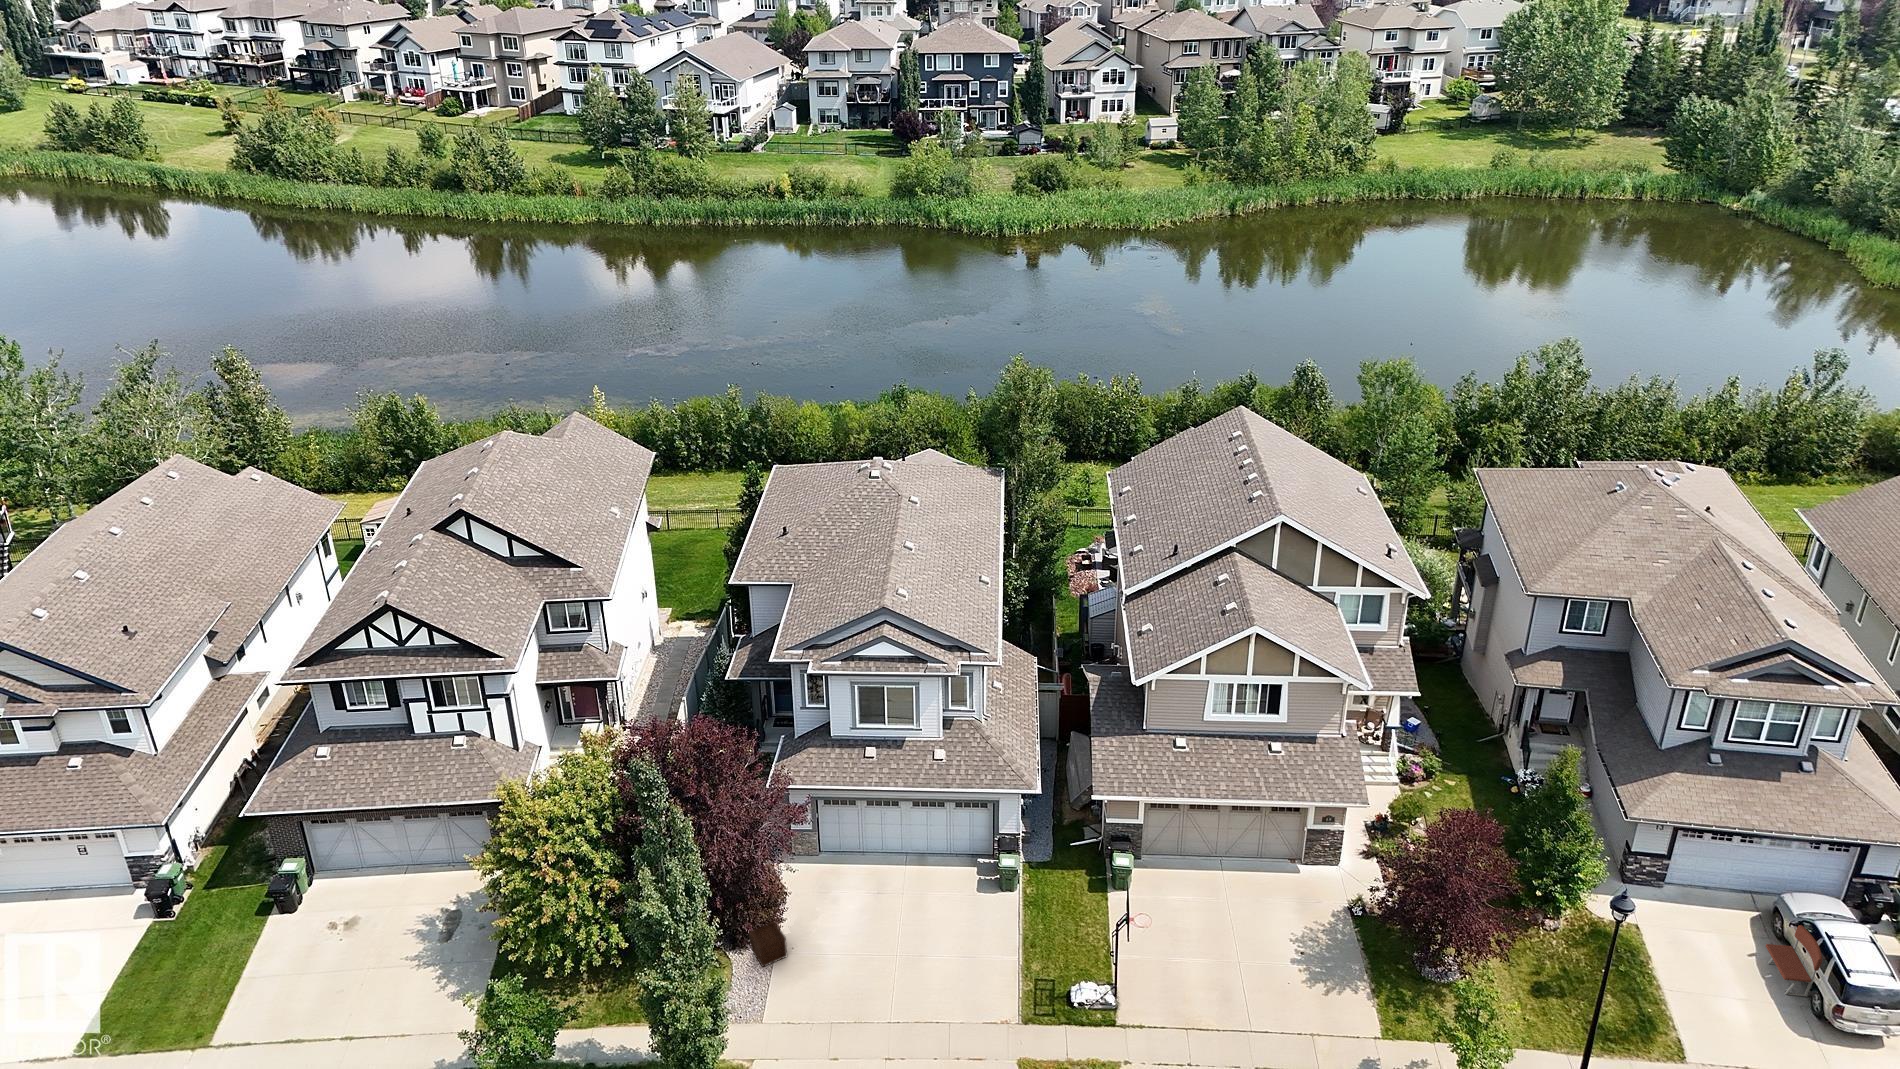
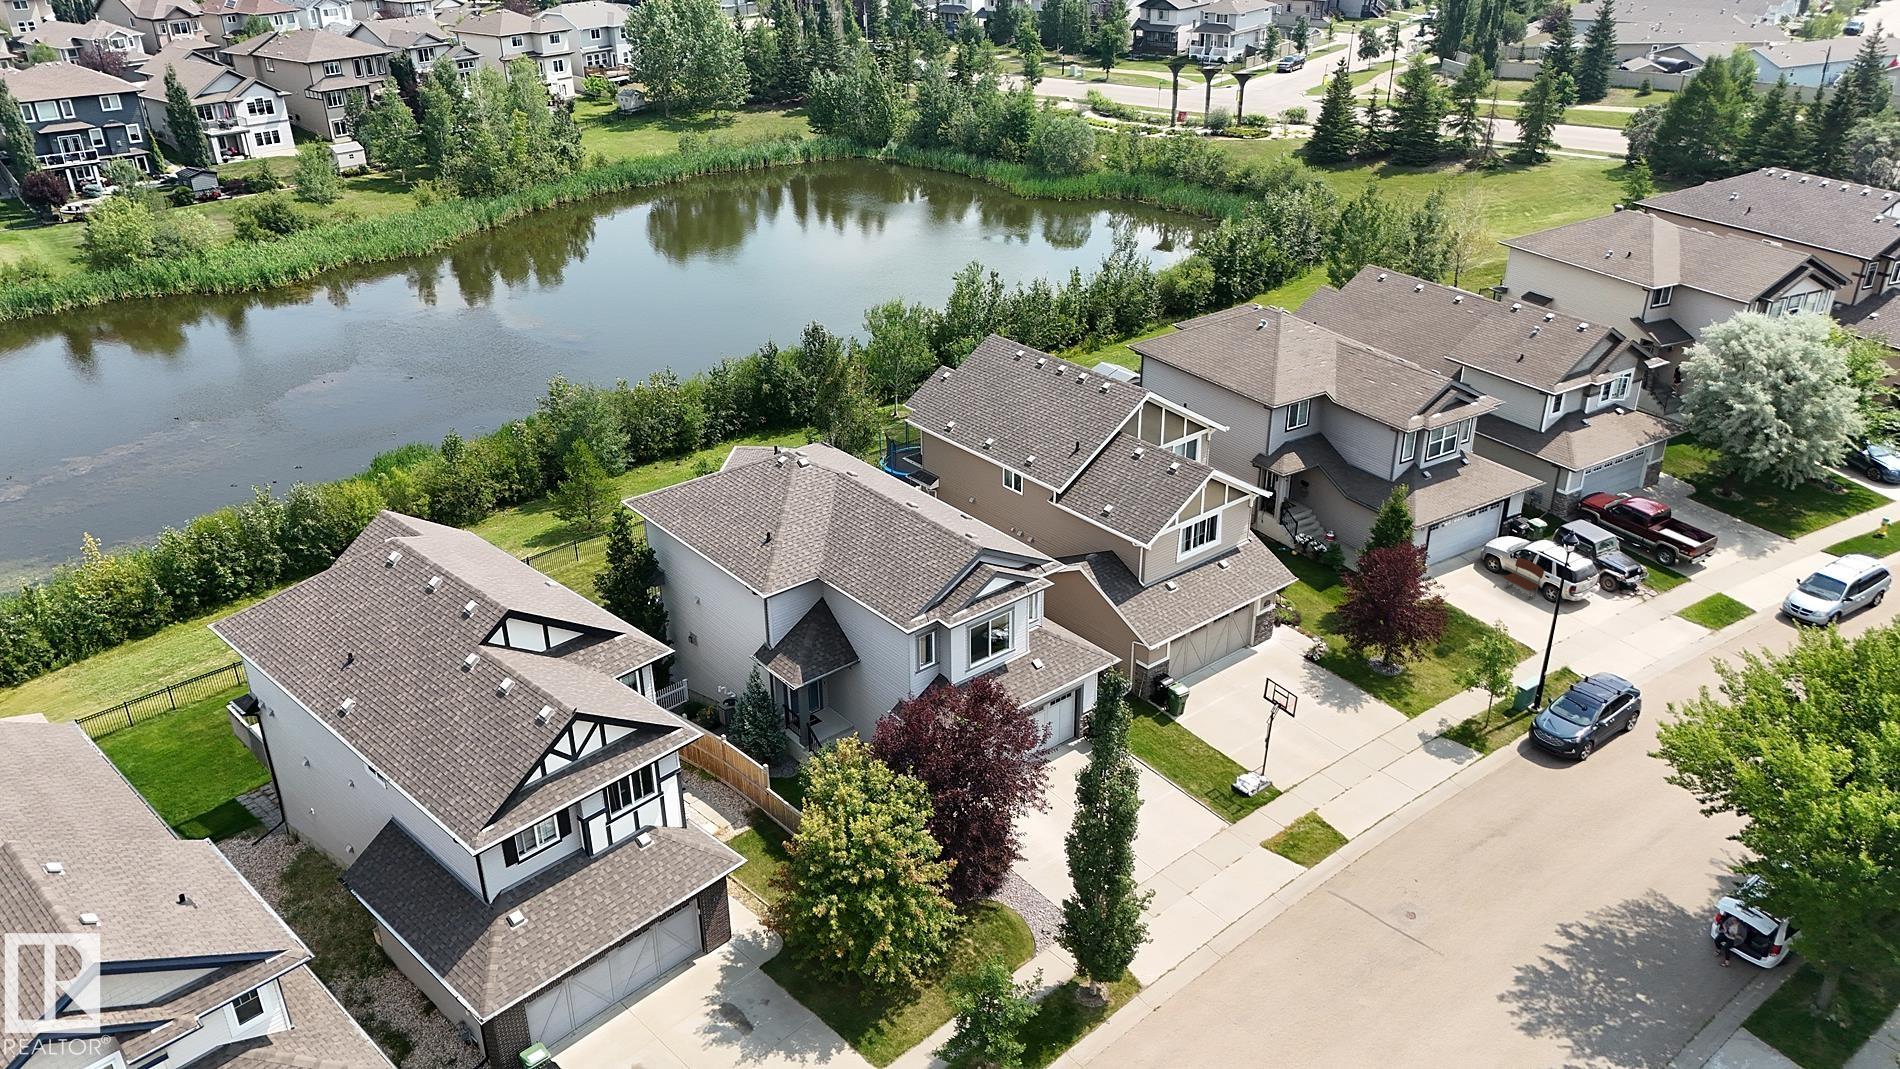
wooden crate: present [749,921,787,967] -> none [1018,843,1049,884]

